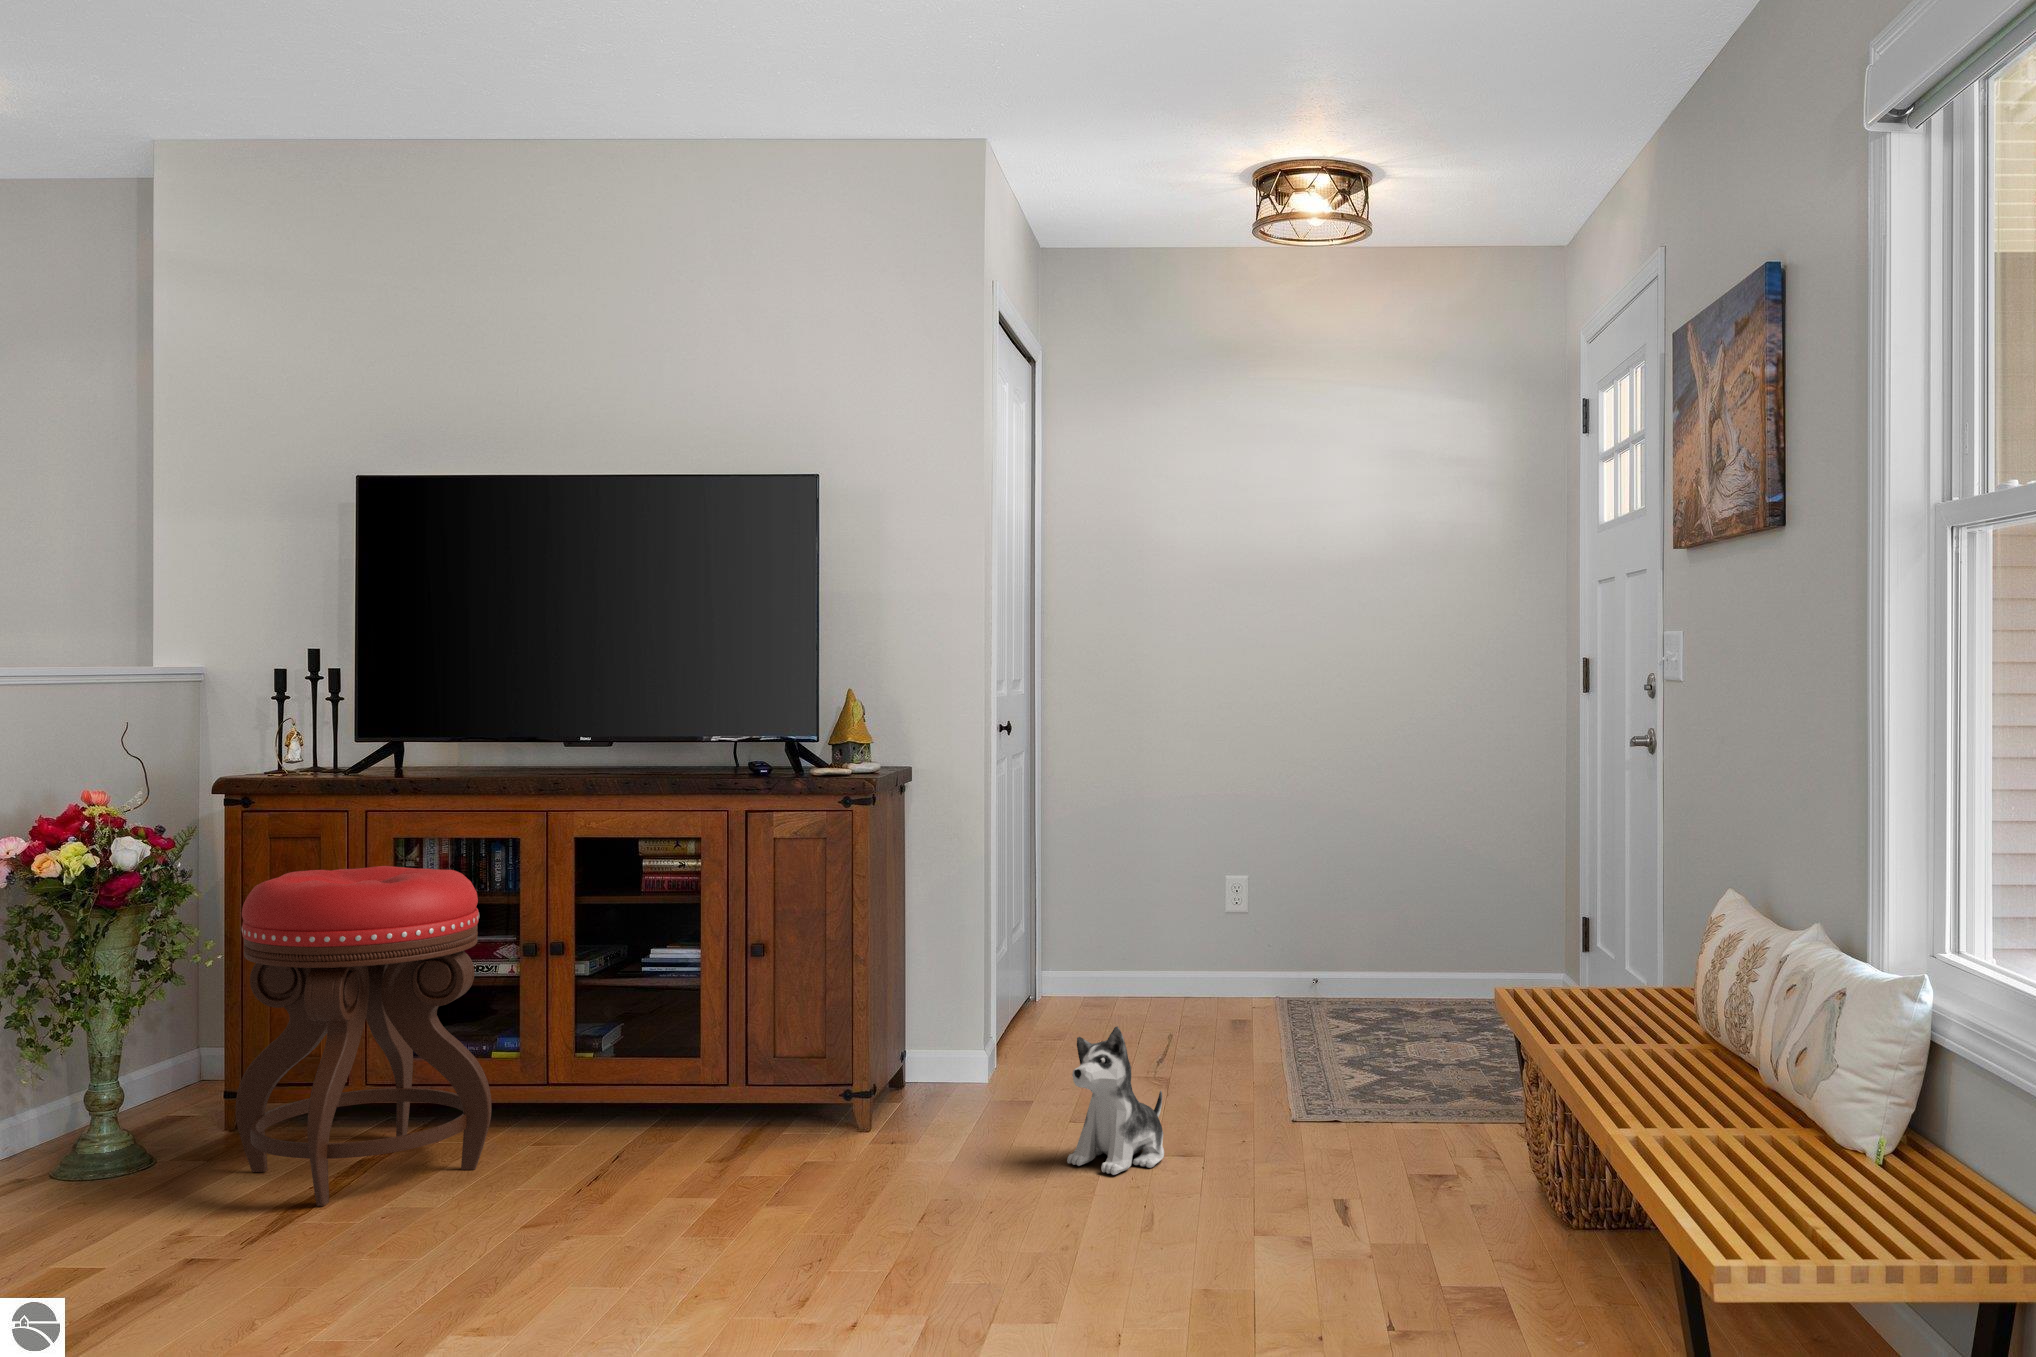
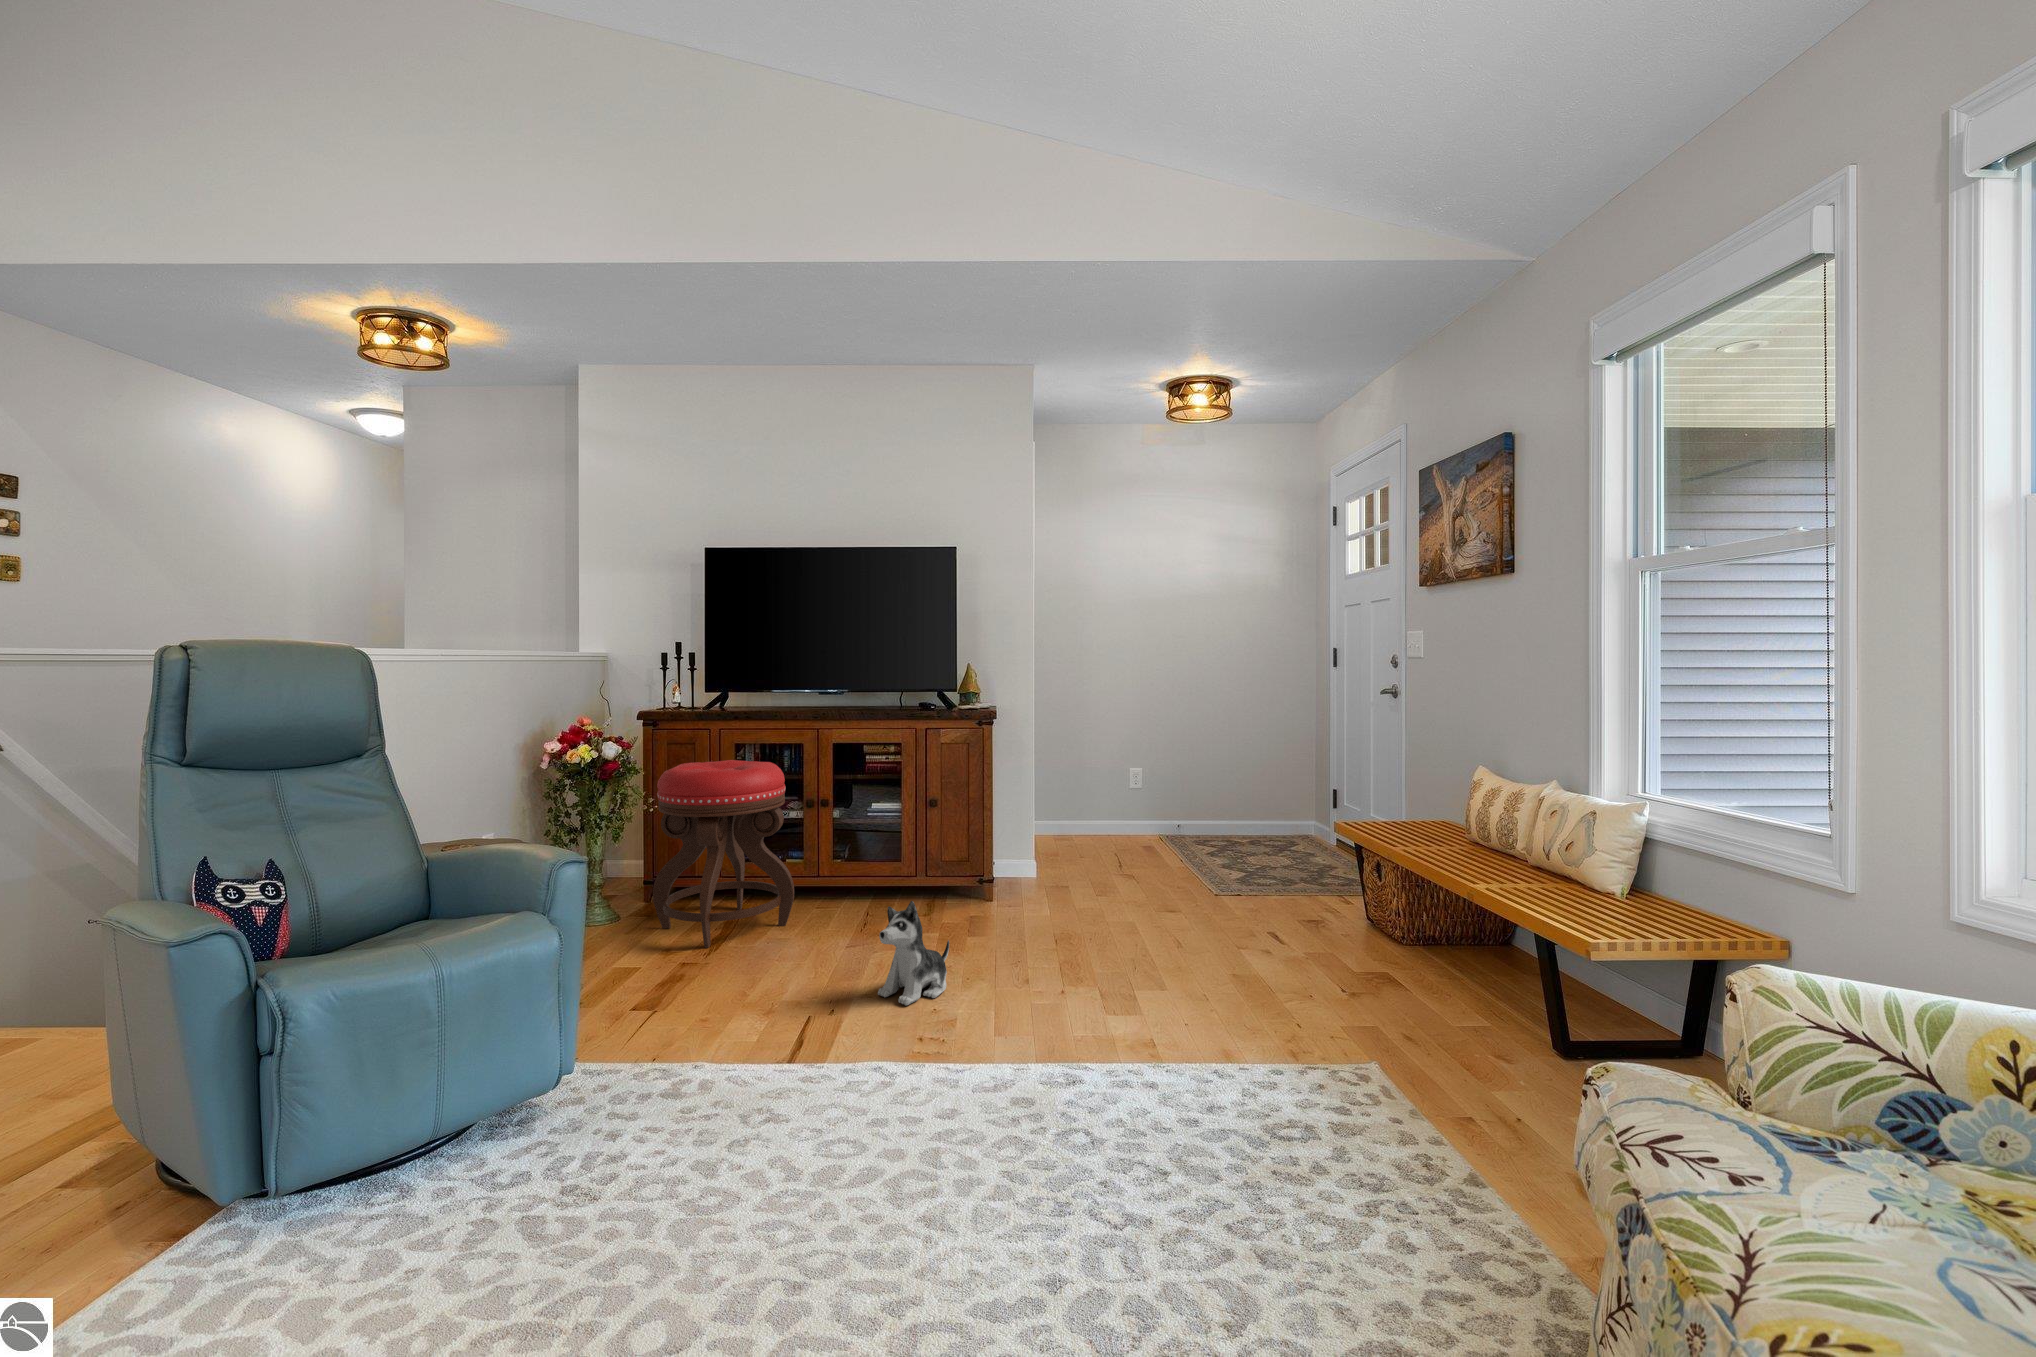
plush toy: present [1067,1026,1164,1175] -> present [878,901,949,1005]

